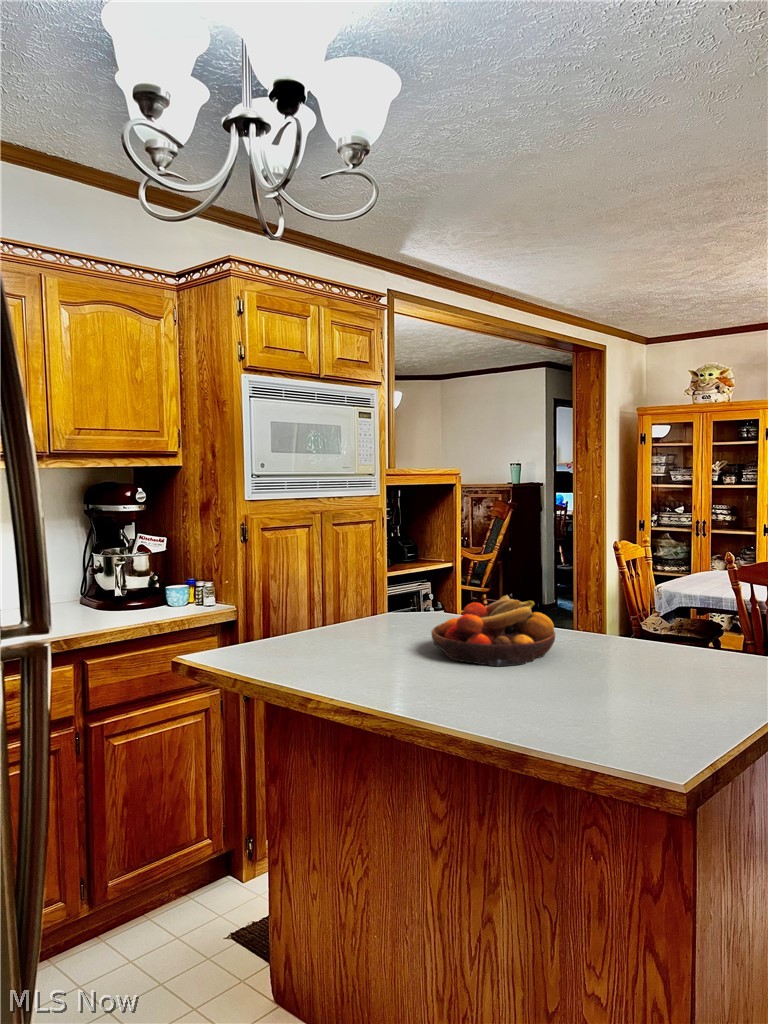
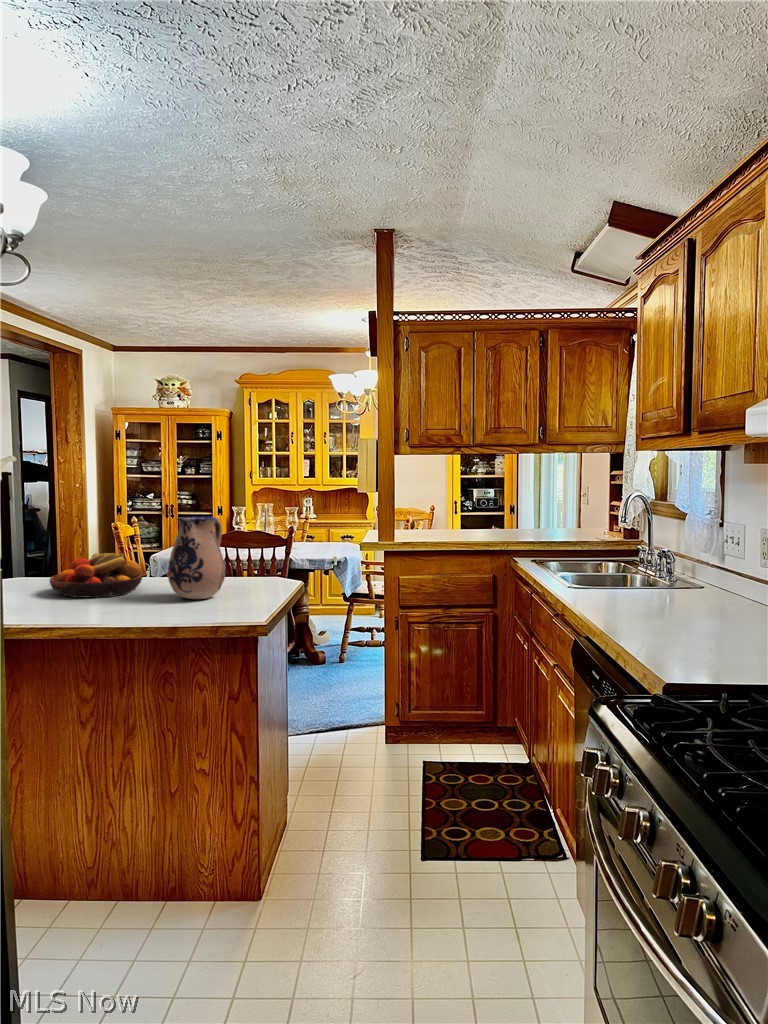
ceramic pitcher: none [570,557,669,696] -> present [168,517,225,599]

